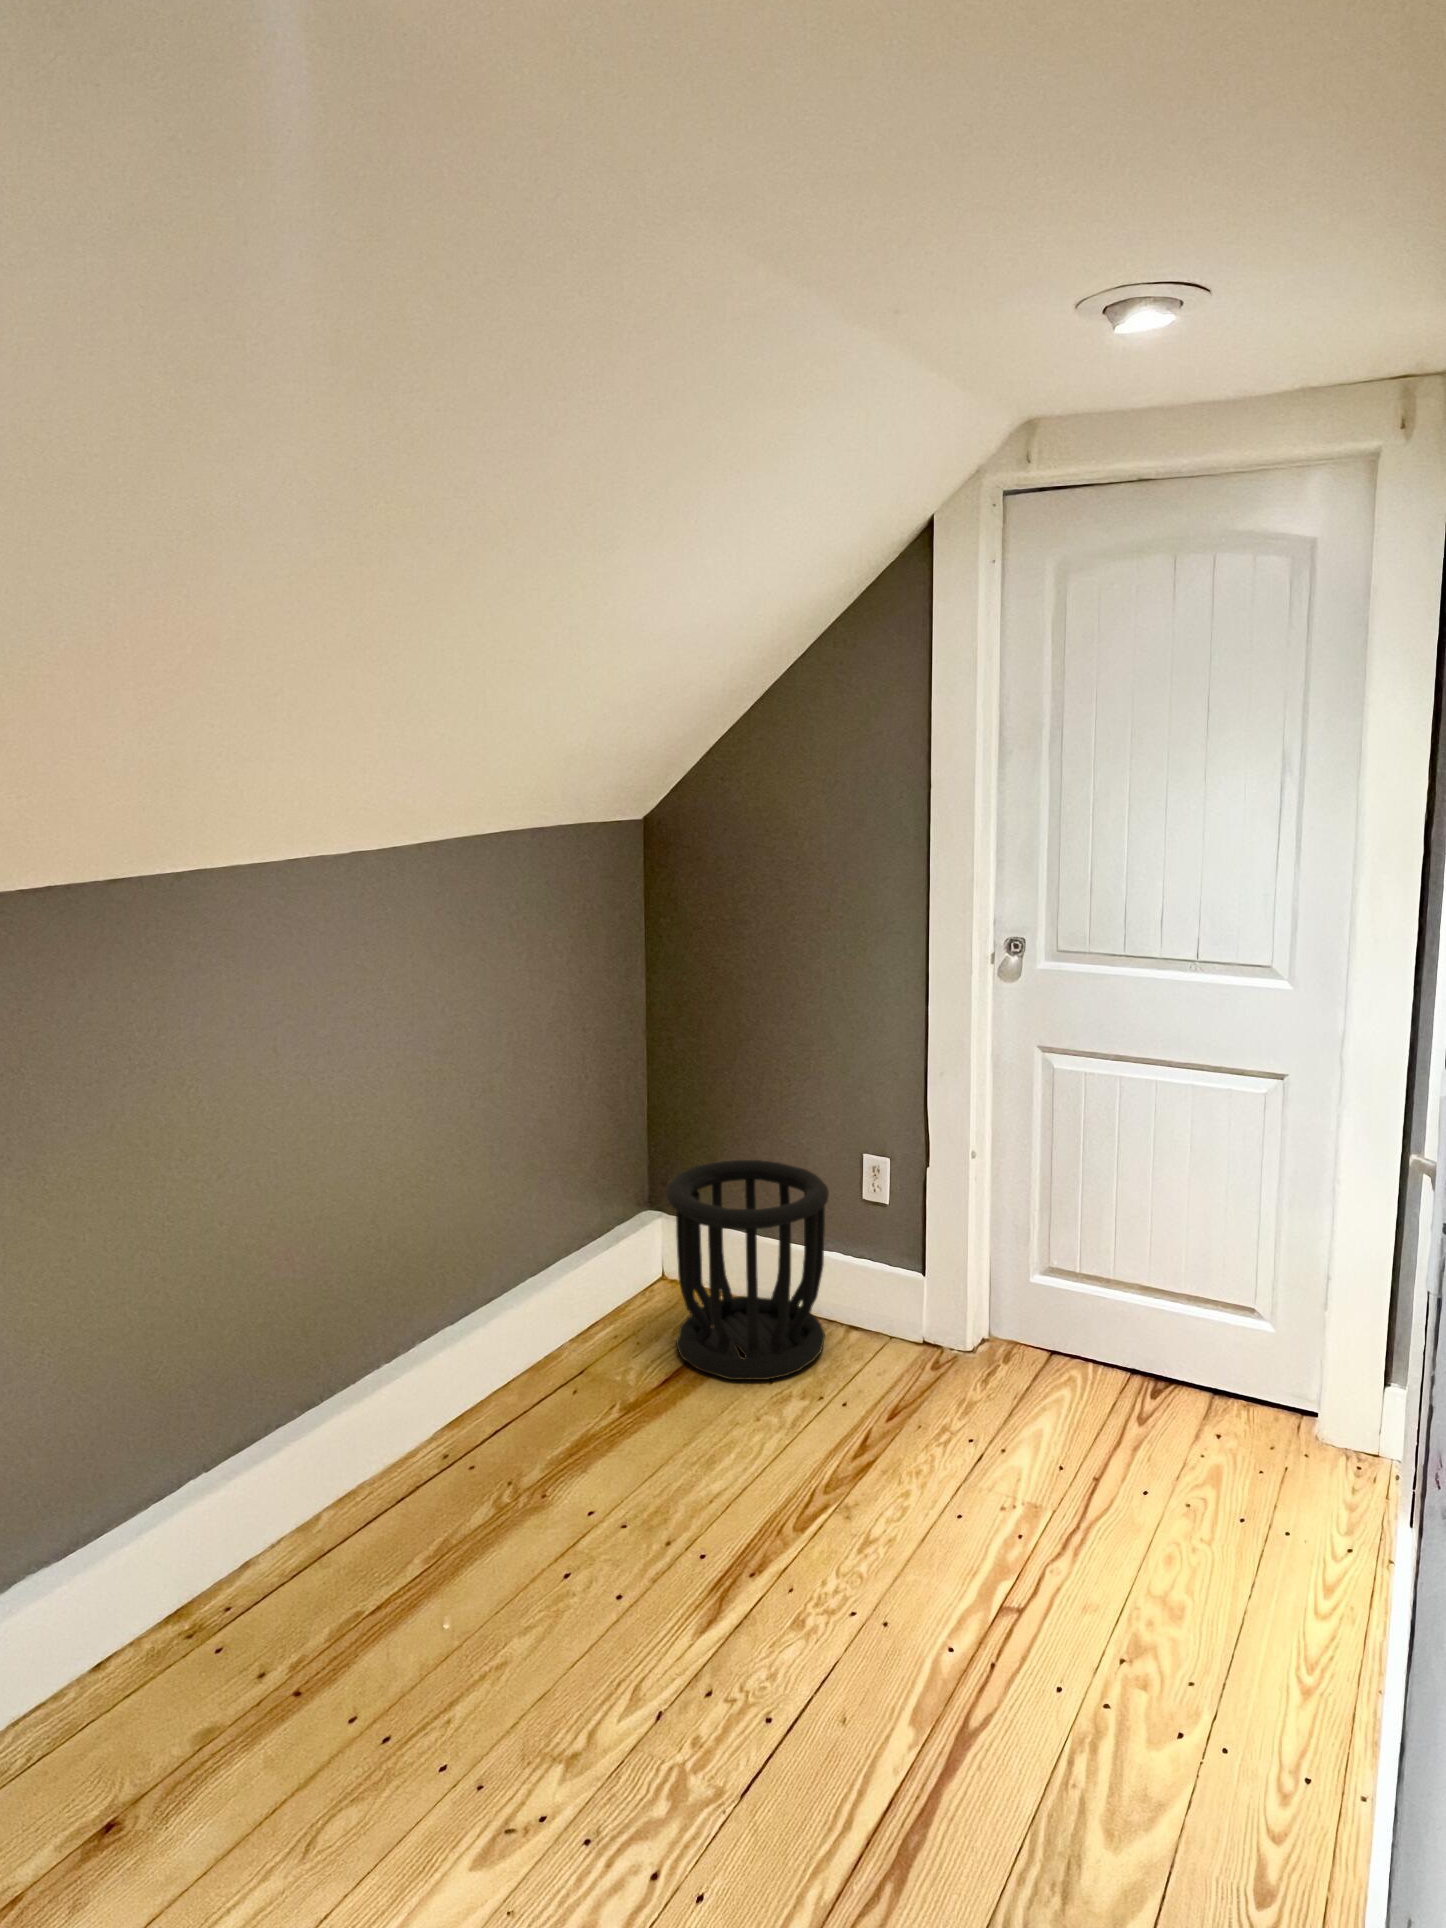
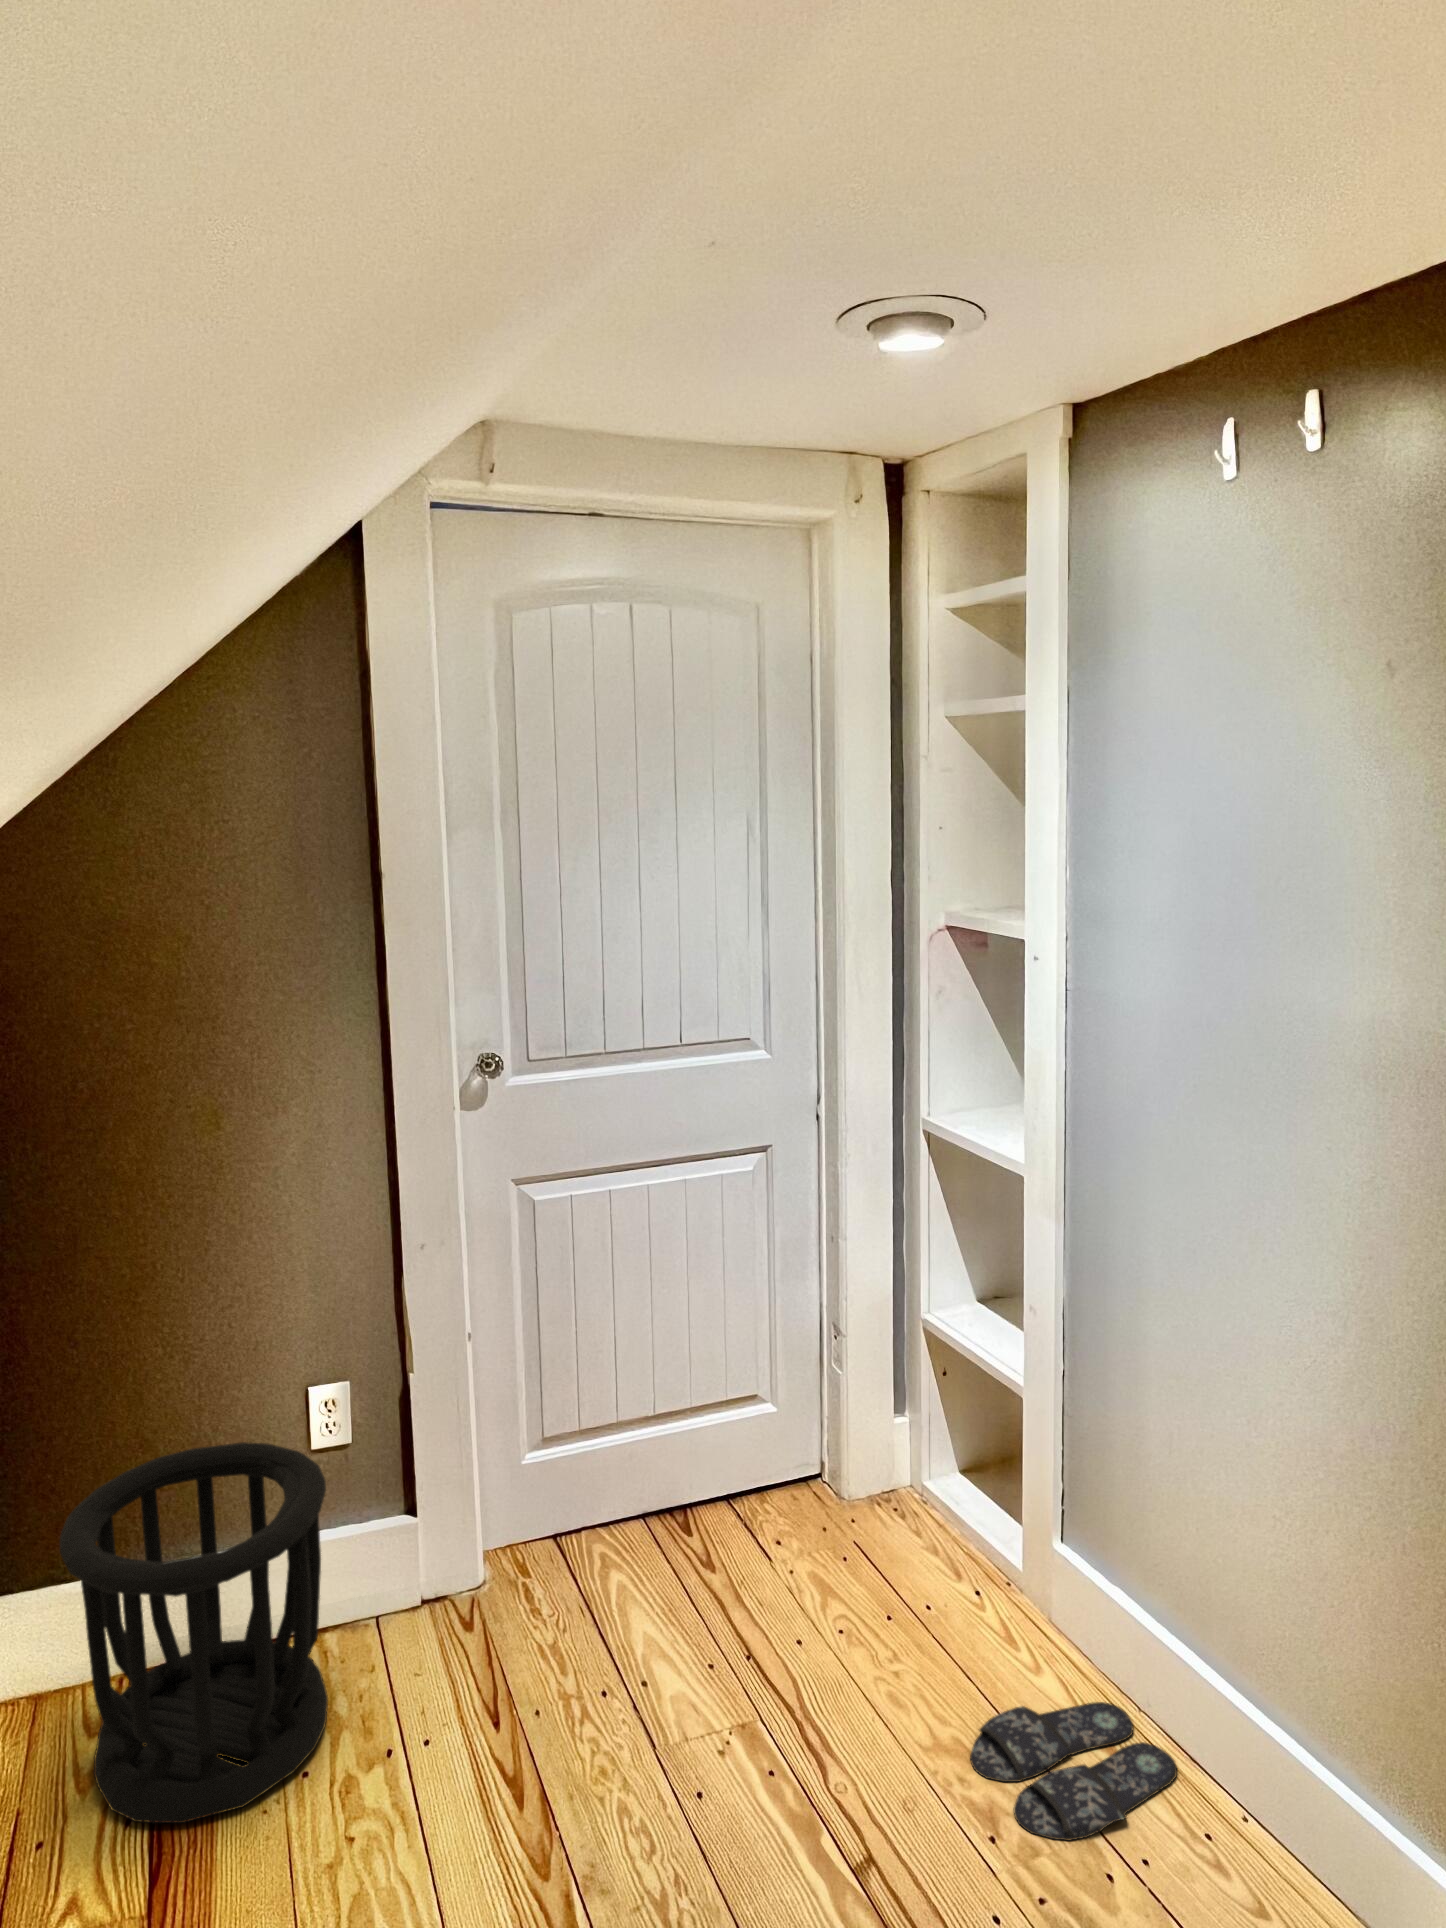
slippers: none [1153,1607,1357,1737] -> present [970,1702,1177,1840]

